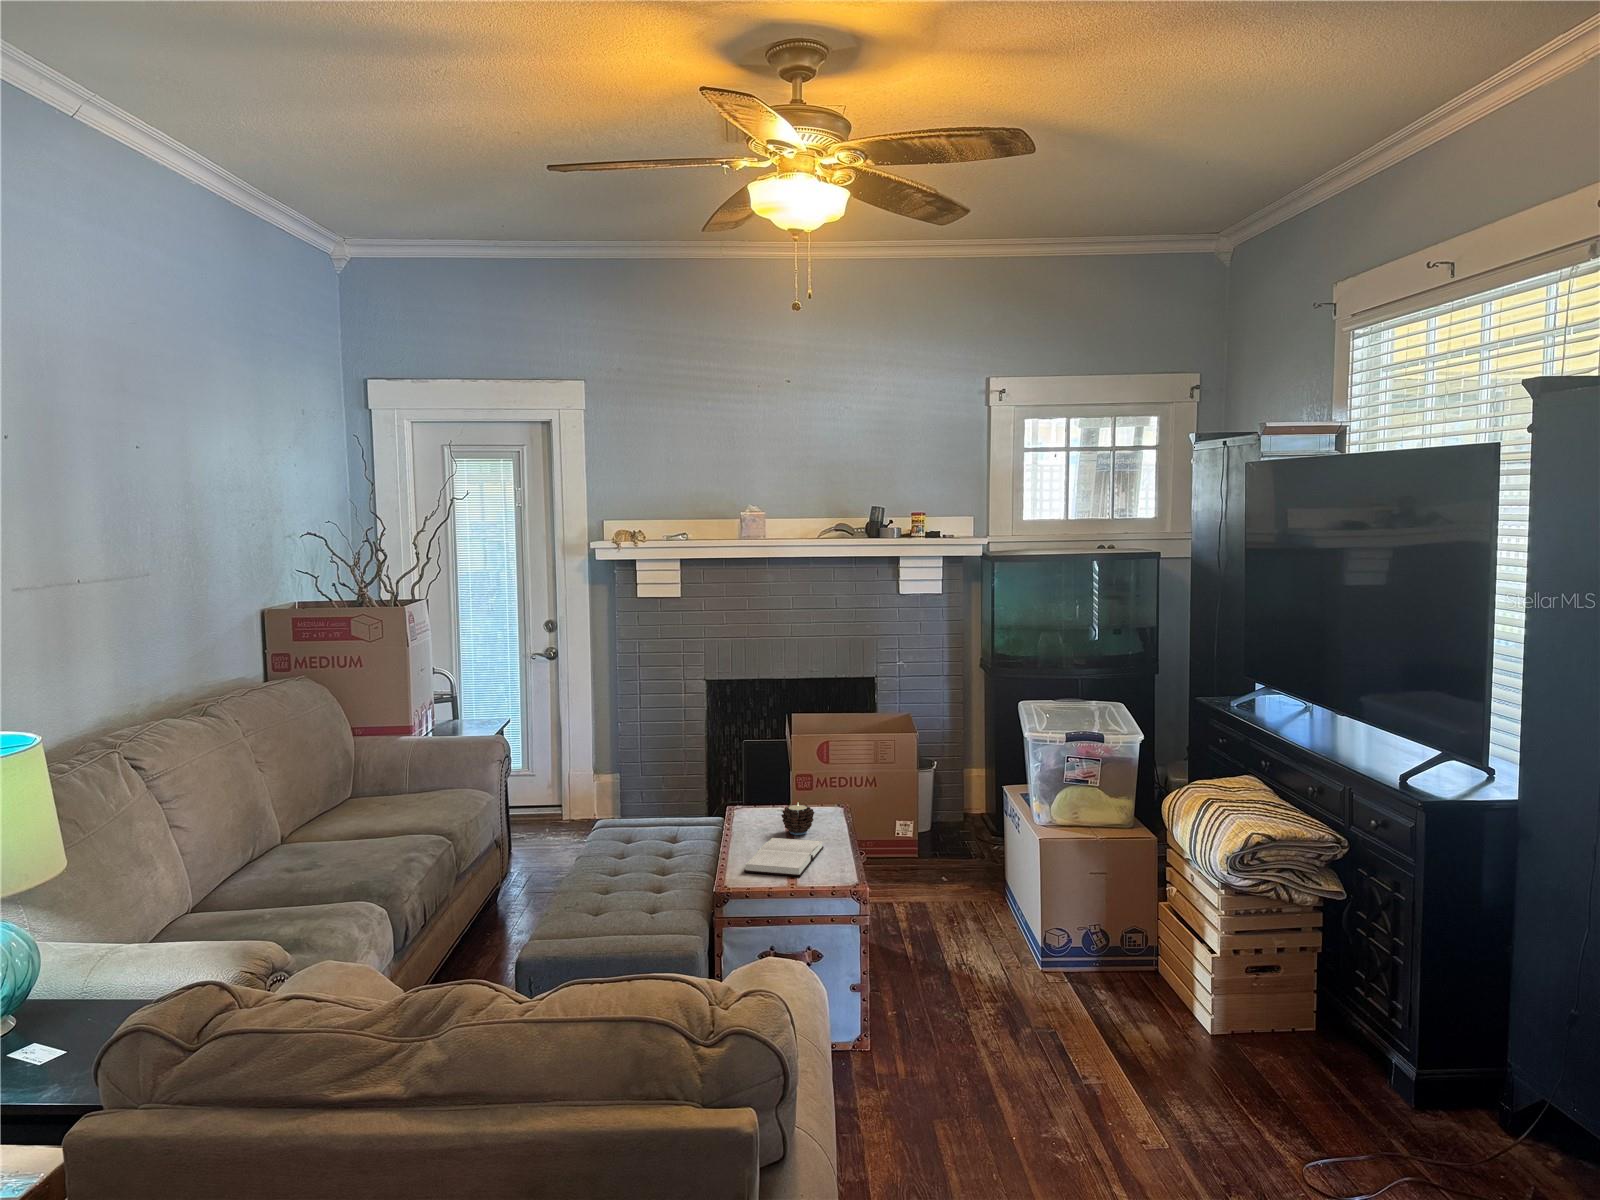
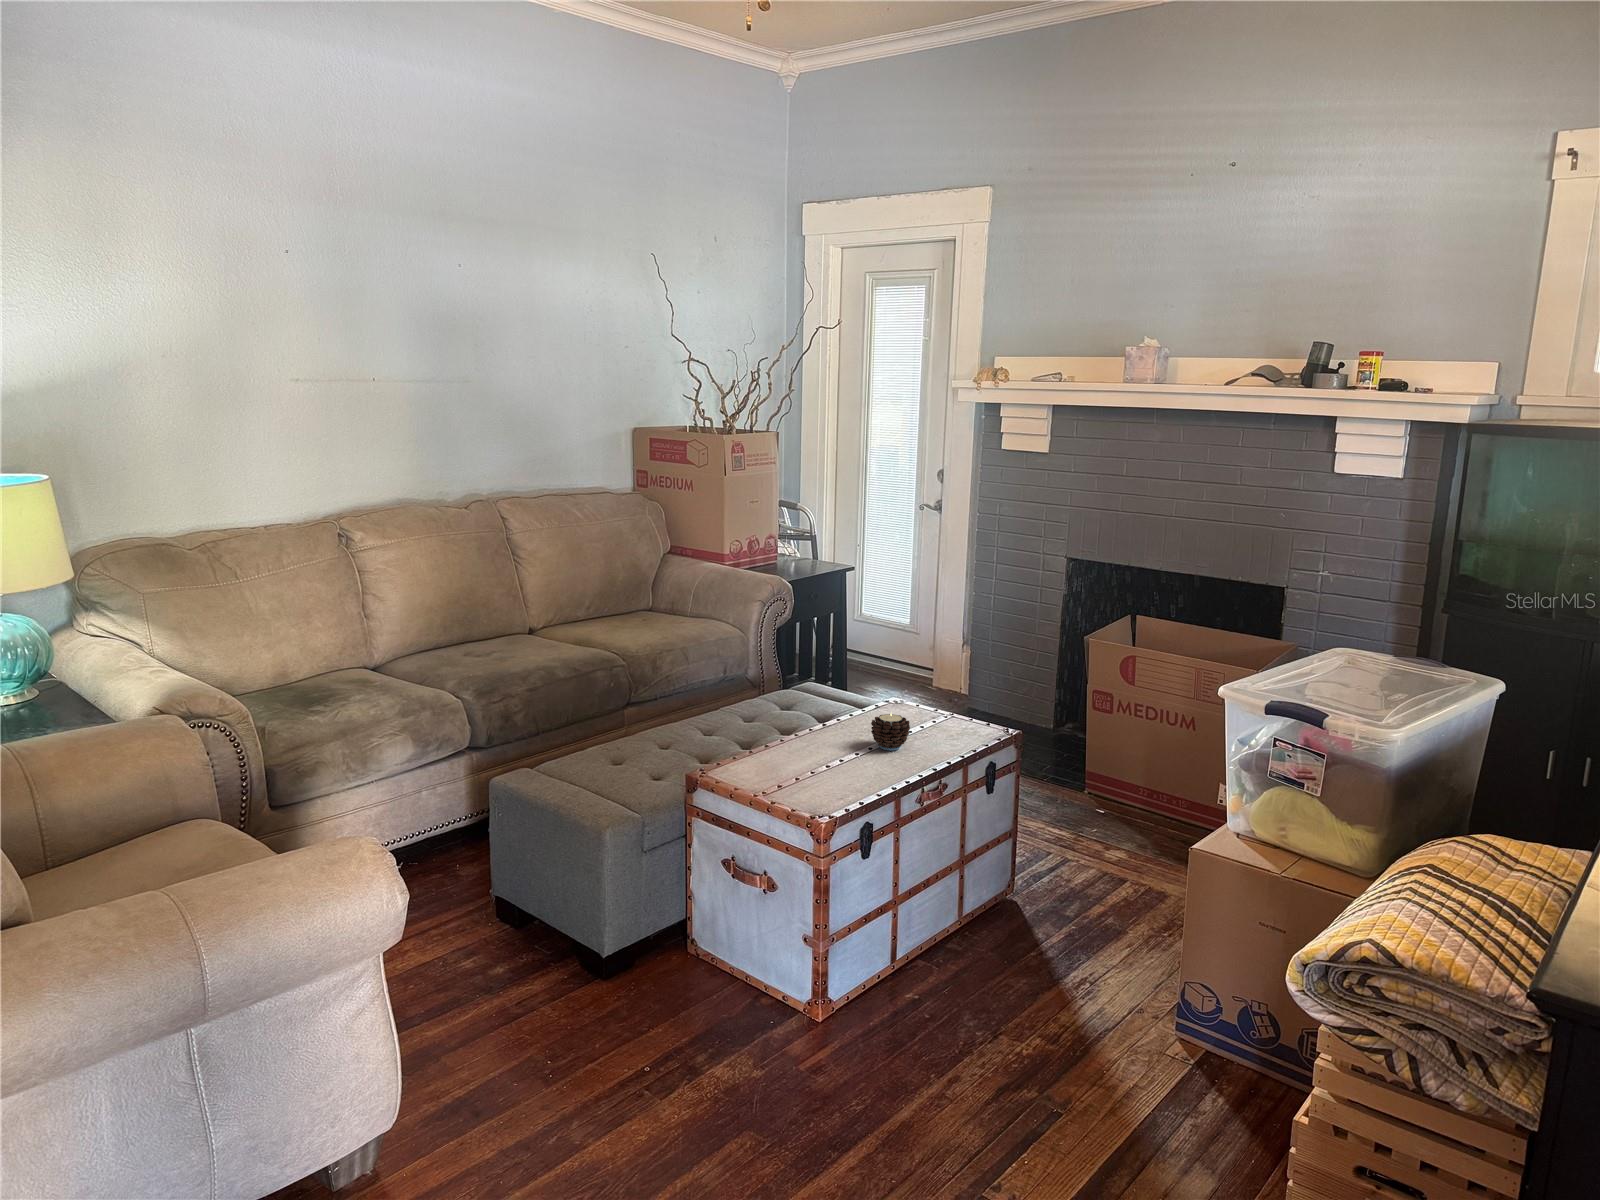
hardback book: present [744,838,824,877] -> none [751,743,876,790]

